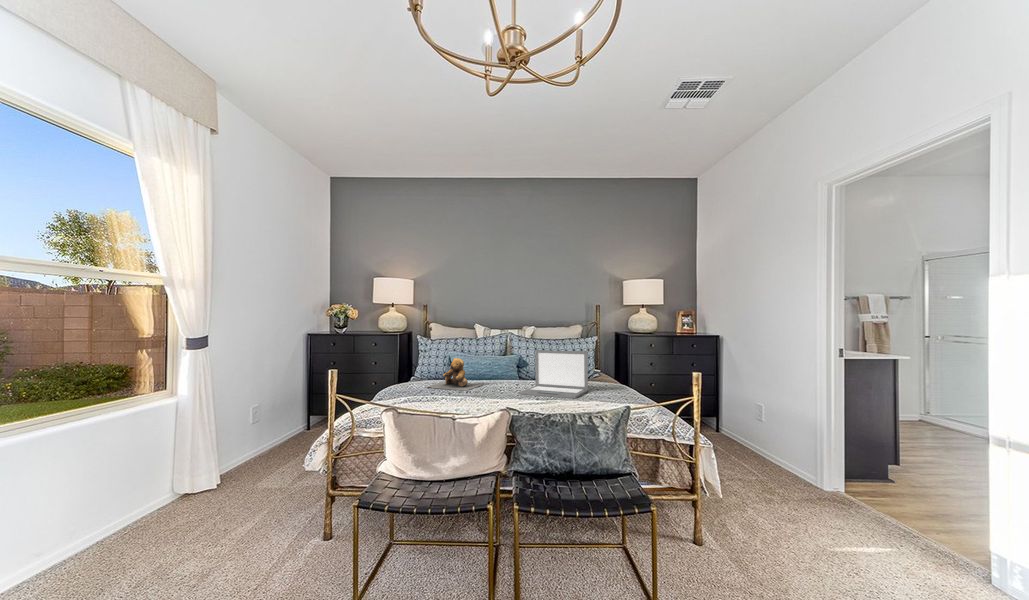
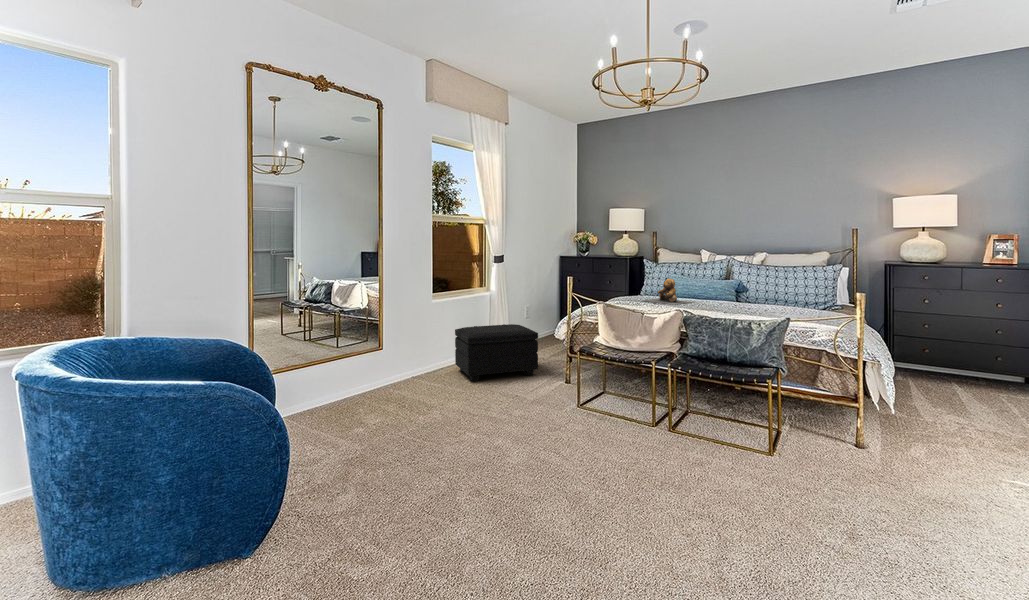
laptop: present [519,350,588,398] -> none [716,274,786,316]
footstool: none [105,442,277,572] -> present [455,324,538,381]

